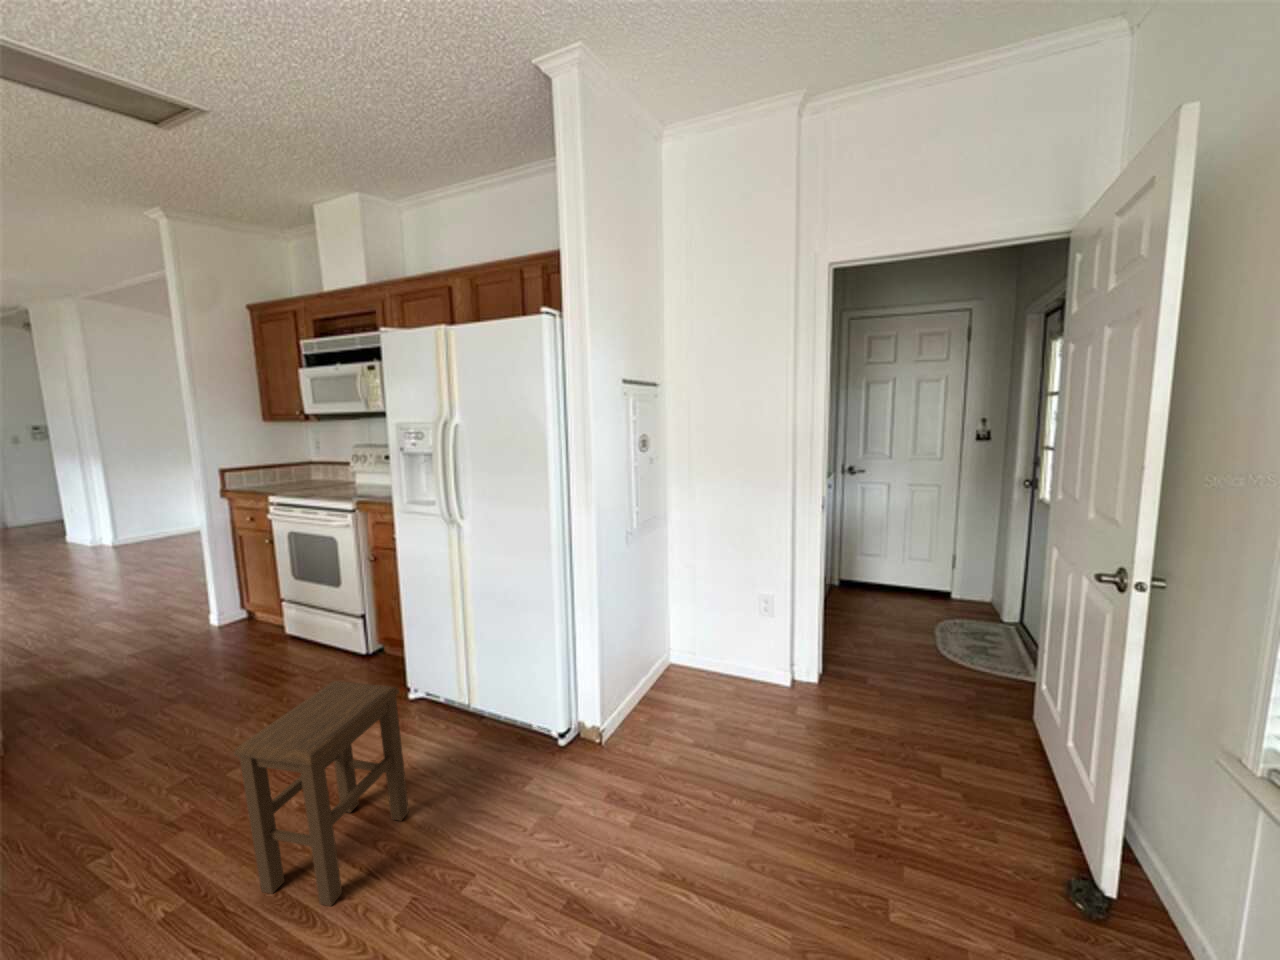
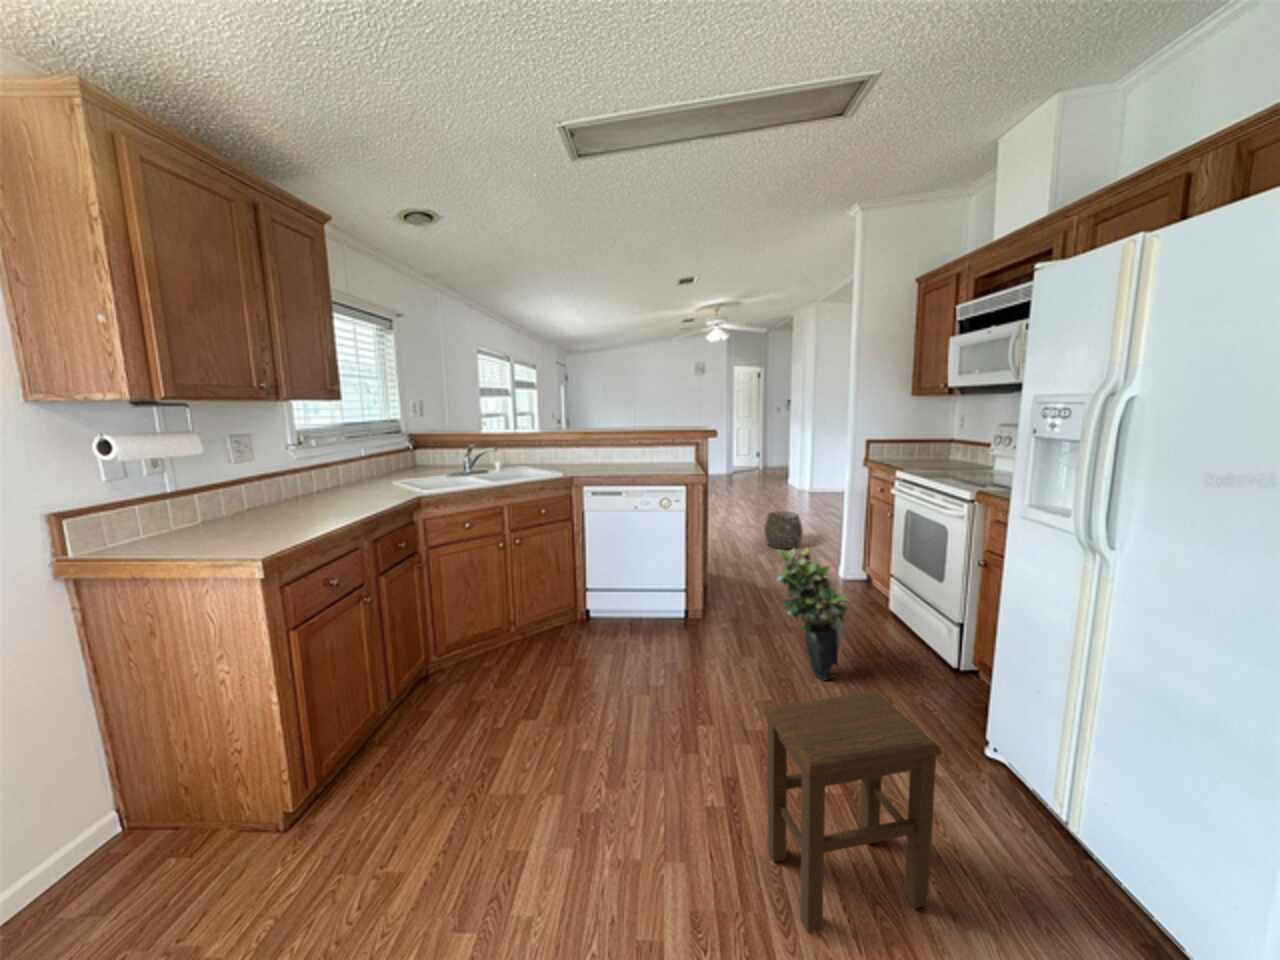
woven basket: none [65,573,138,629] -> present [764,511,803,549]
potted plant: none [149,594,261,728] -> present [777,548,848,680]

